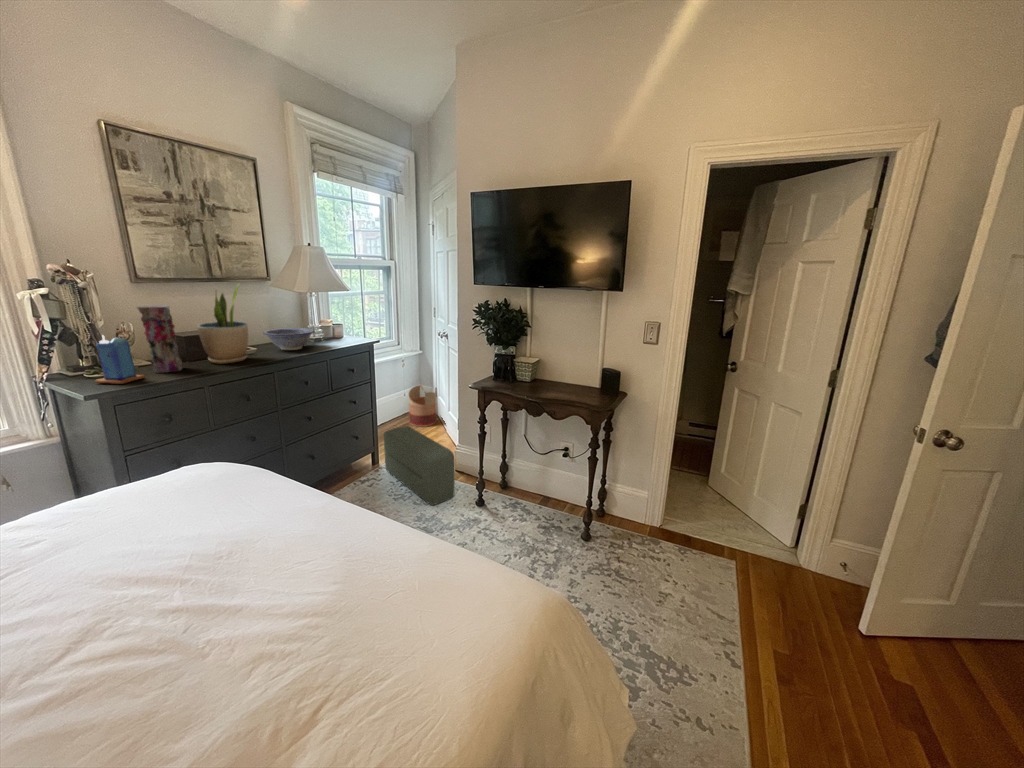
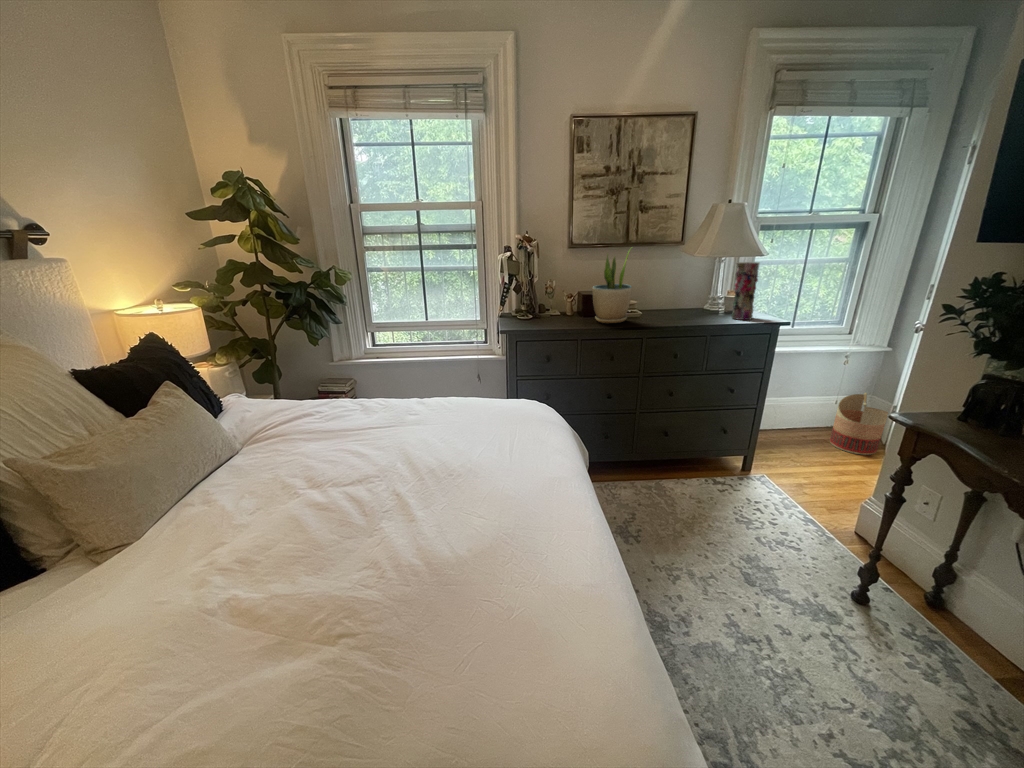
vase: present [137,305,183,373] -> present [731,262,760,320]
decorative bowl: present [263,328,315,350] -> none [652,296,705,319]
candle: present [95,335,145,384] -> none [517,288,544,327]
pouf: present [384,426,455,505] -> none [752,437,838,563]

